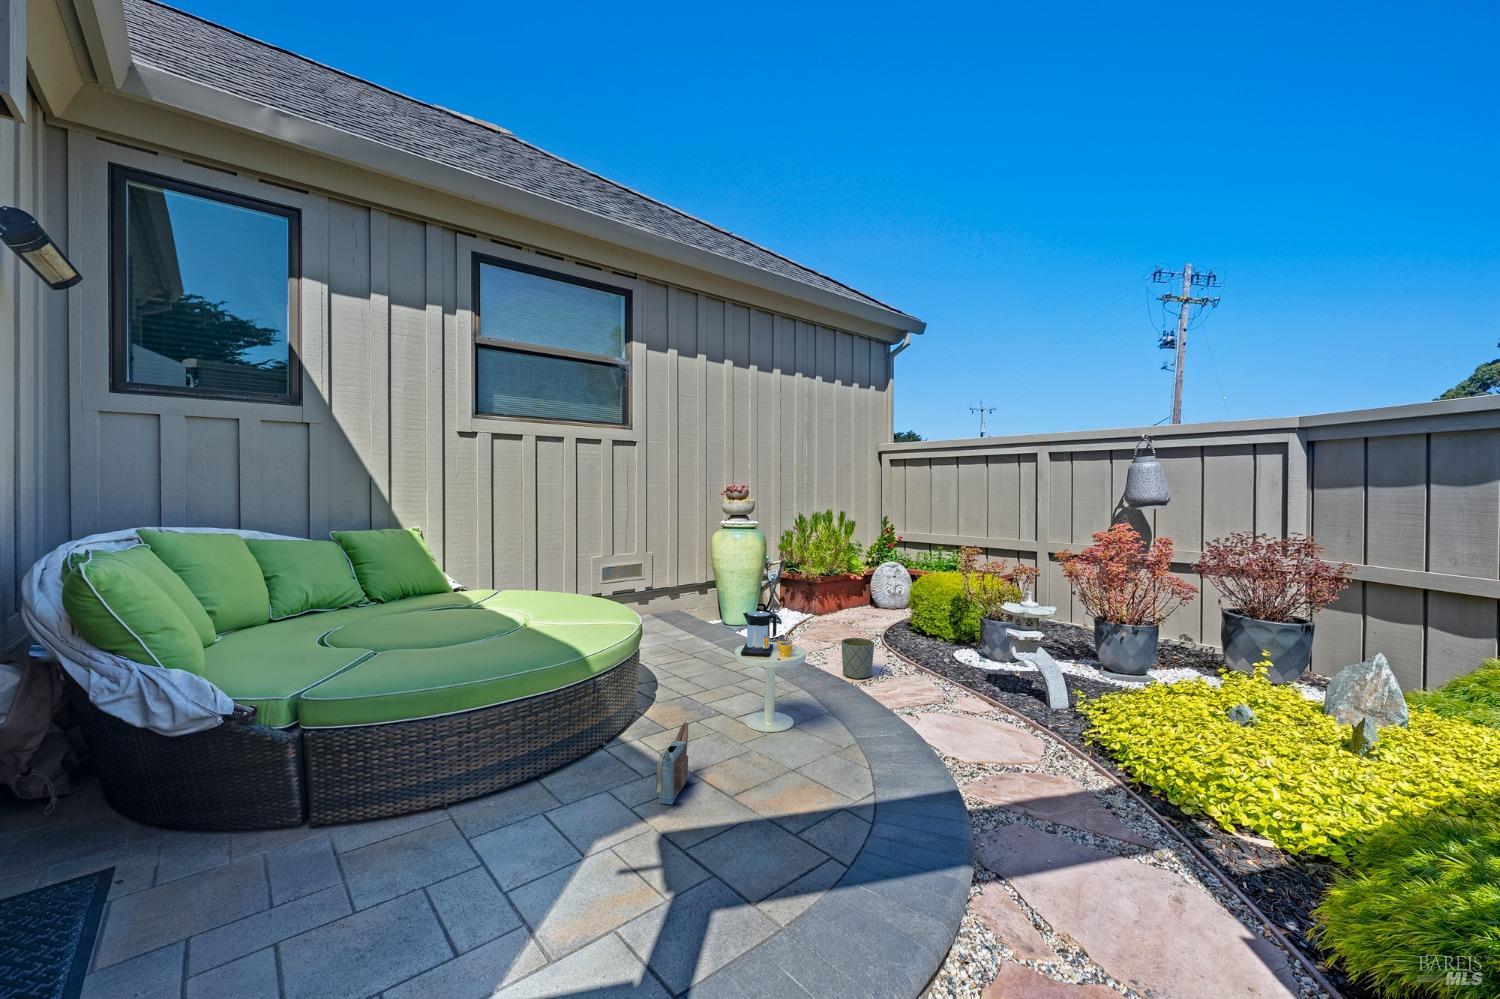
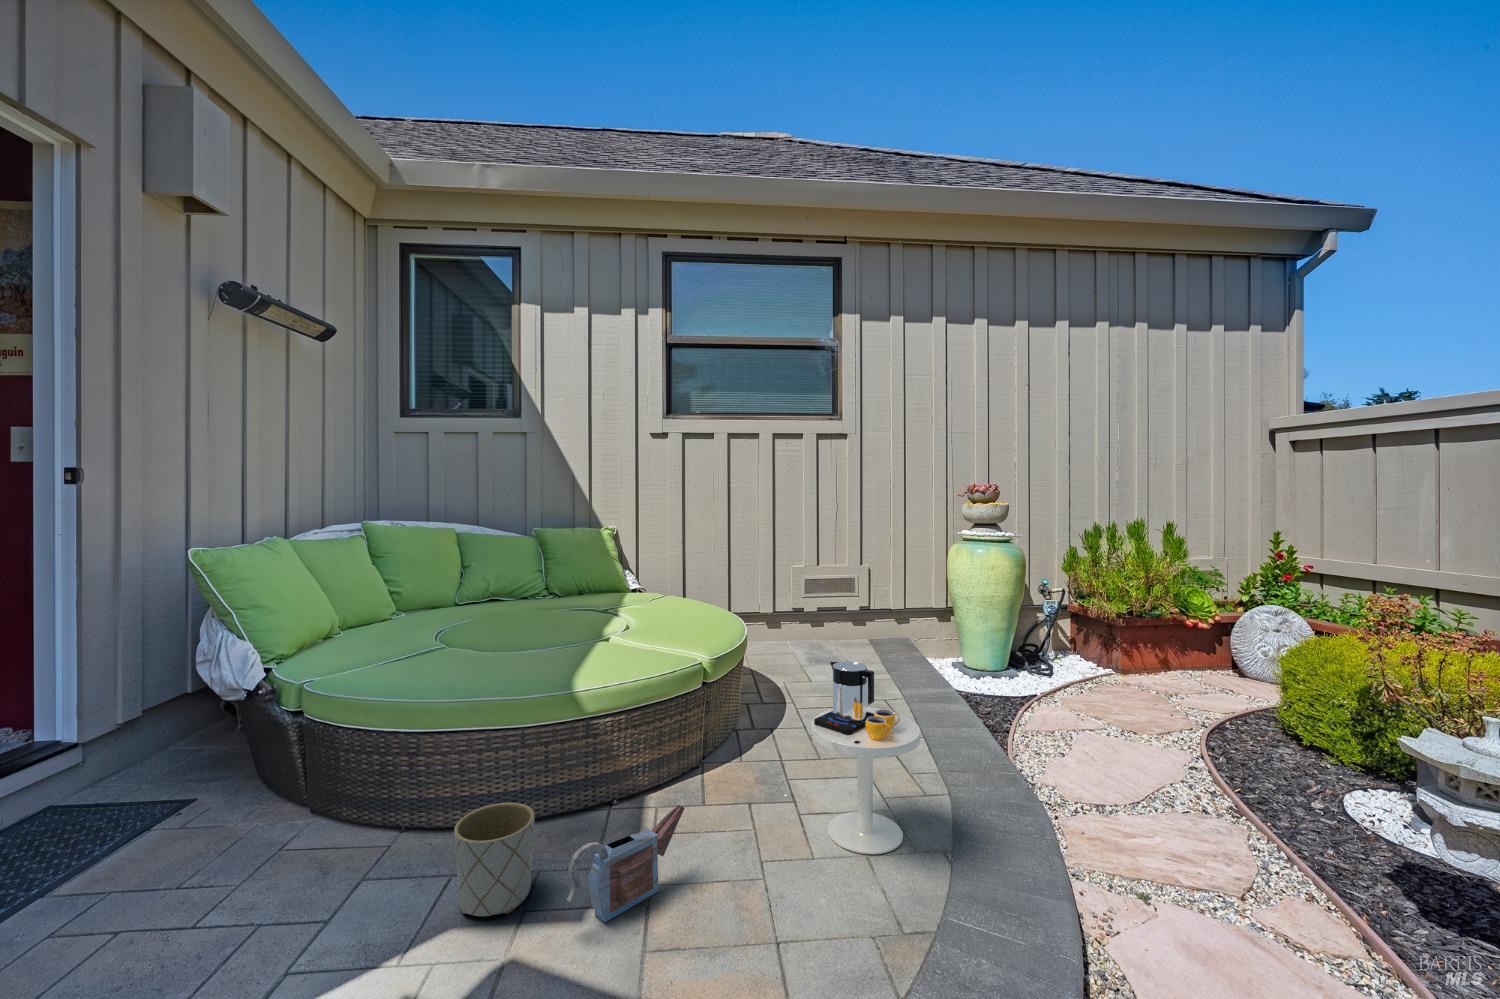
planter: present [842,638,874,679] -> present [454,803,535,916]

